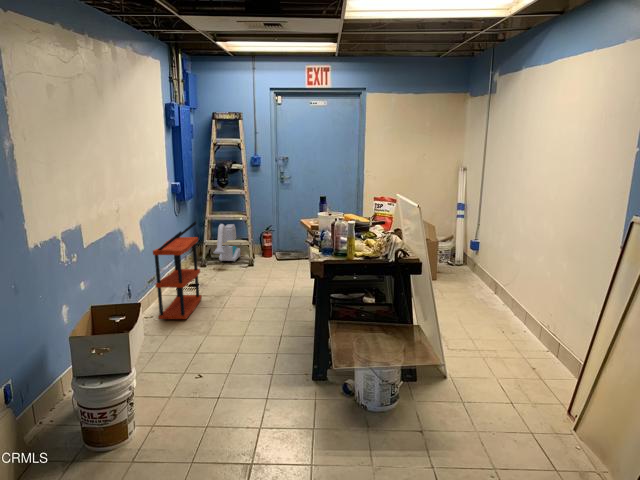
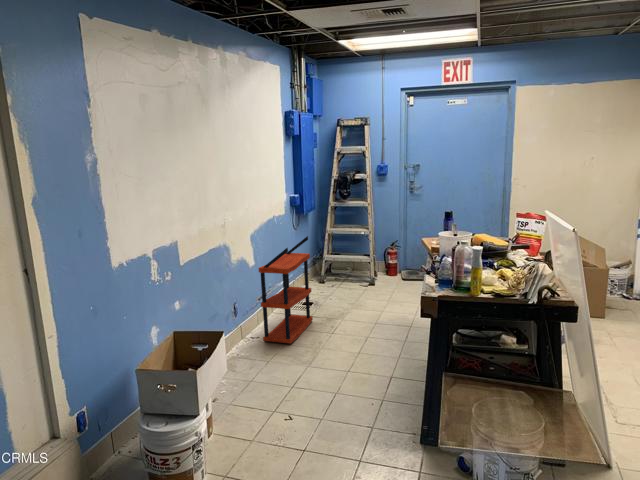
vacuum cleaner: present [213,224,241,262] -> none [332,238,364,279]

